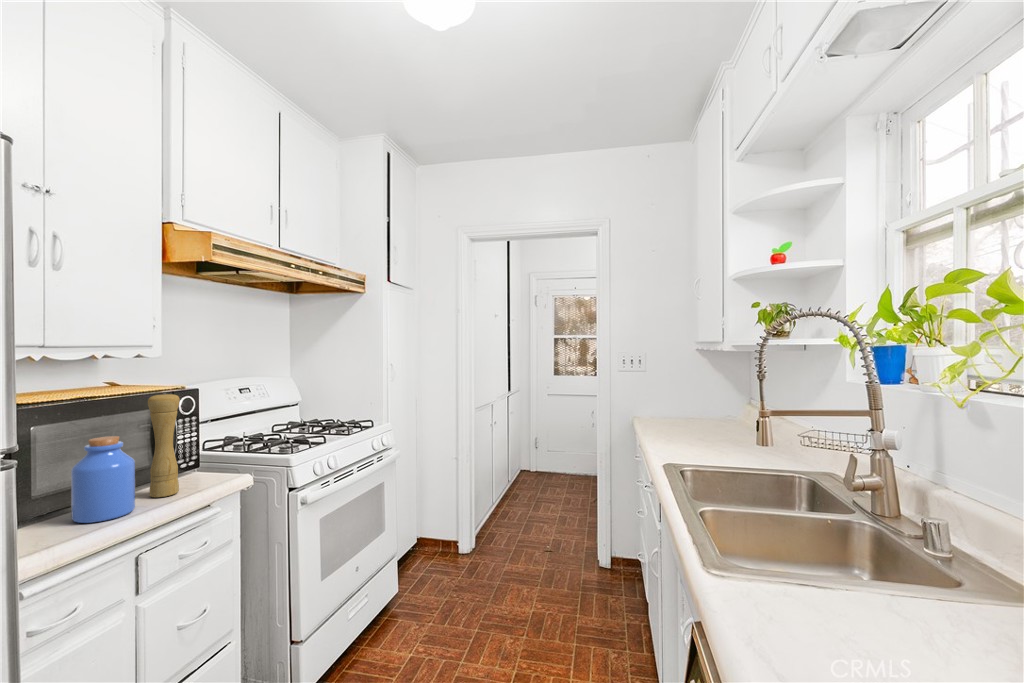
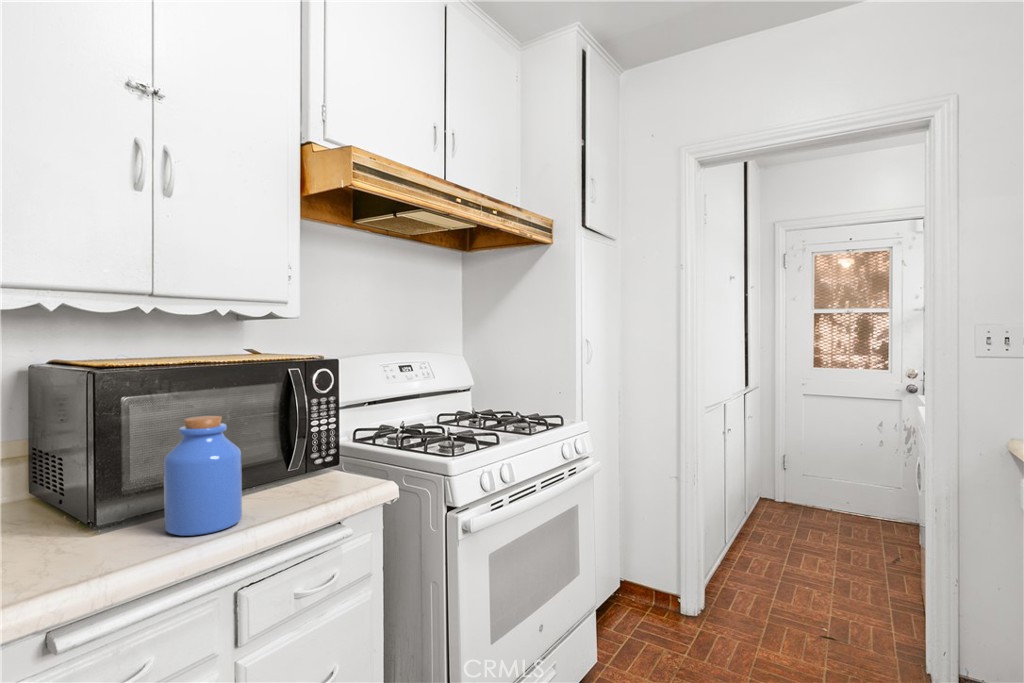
pepper mill: present [148,393,180,497] -> none [265,360,304,505]

